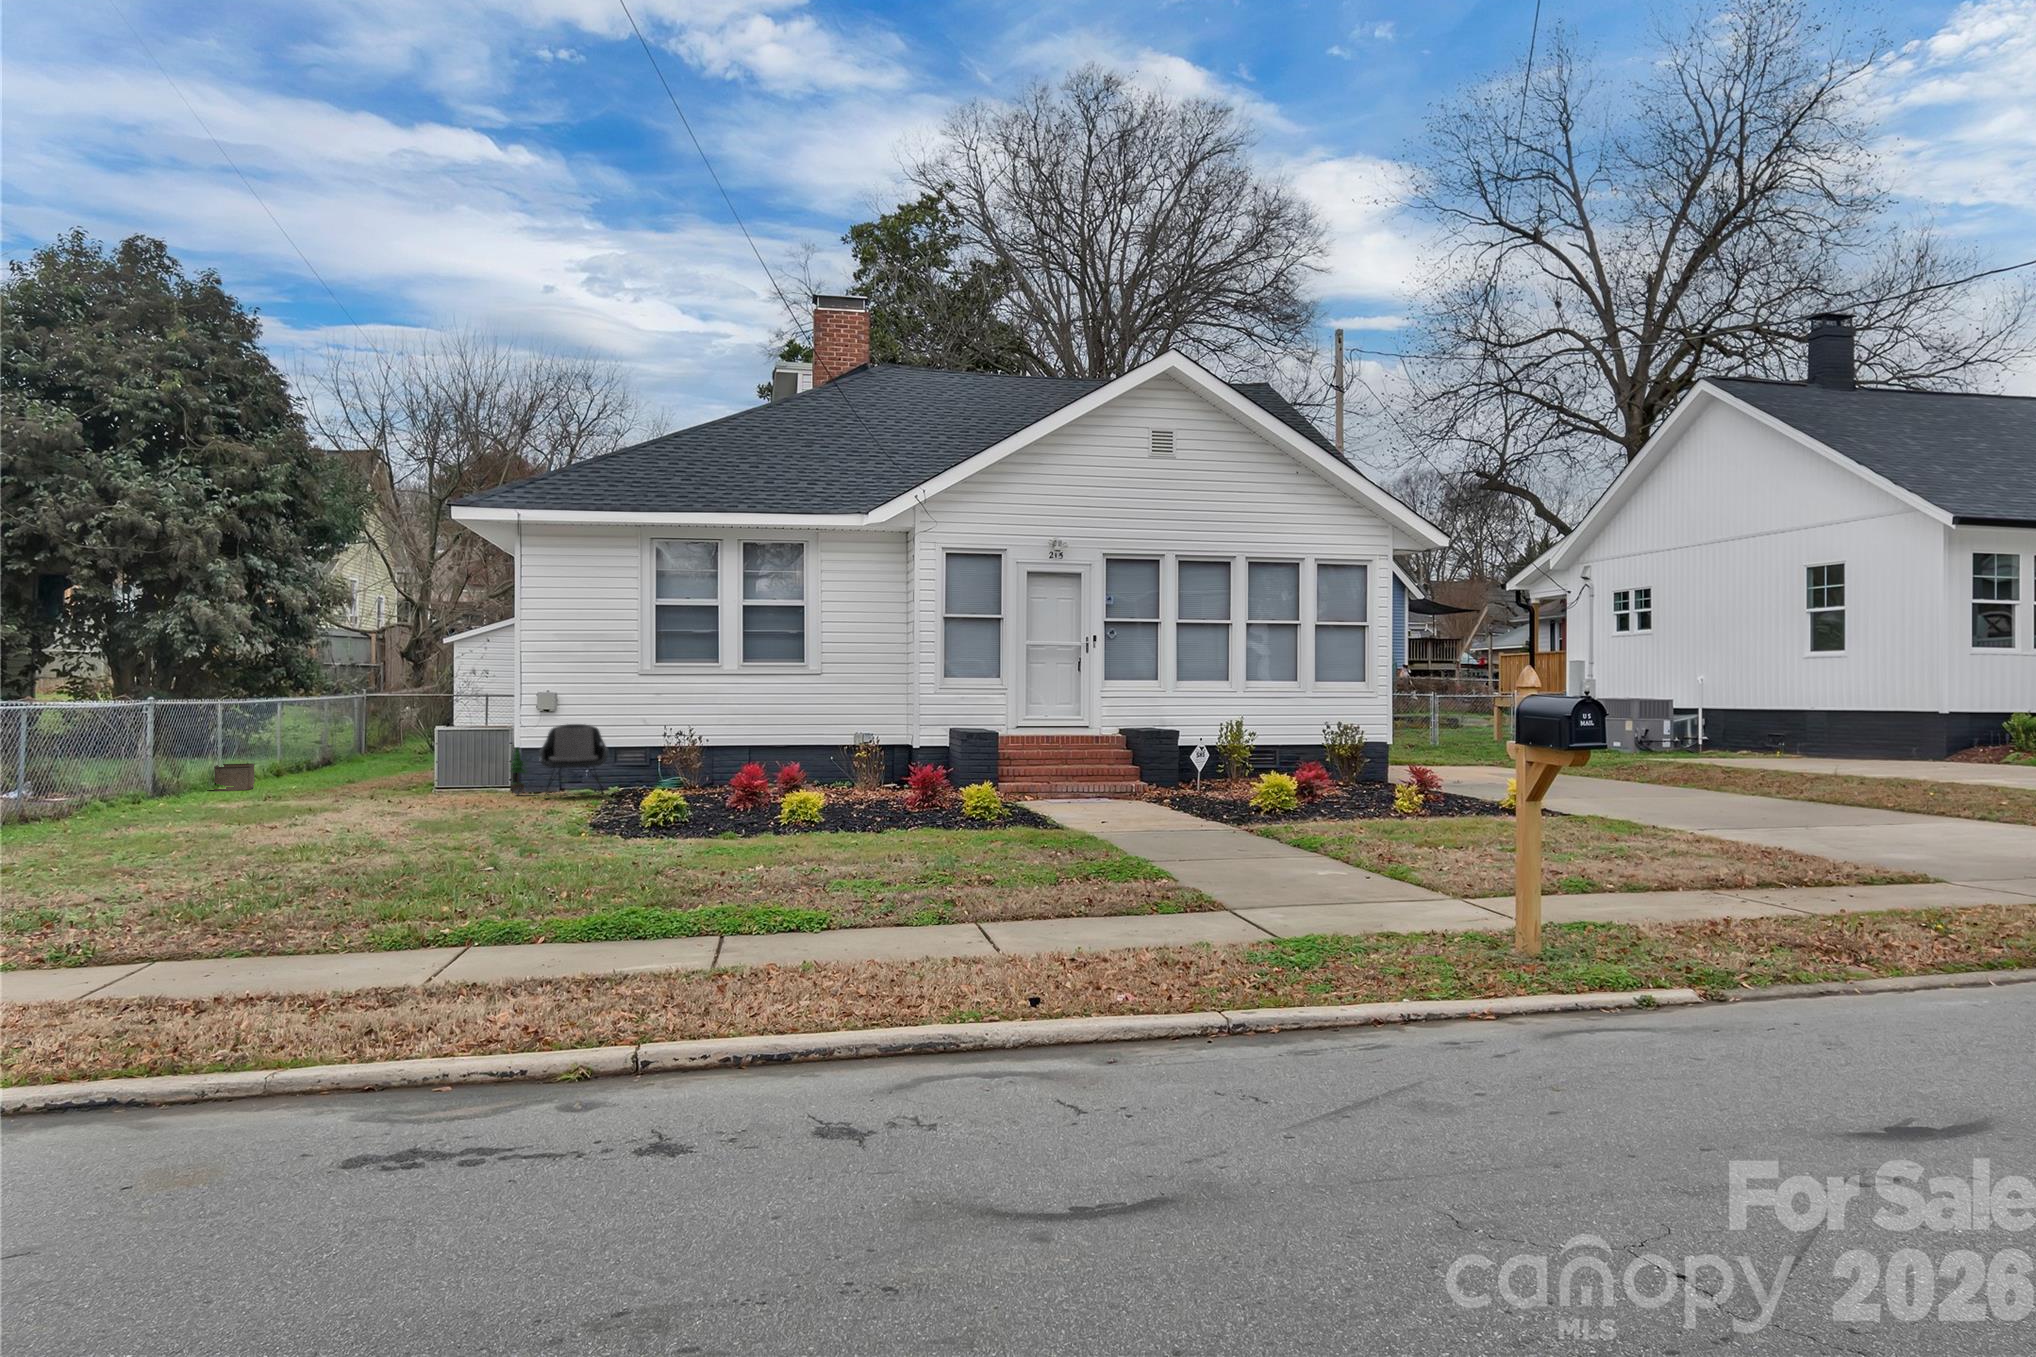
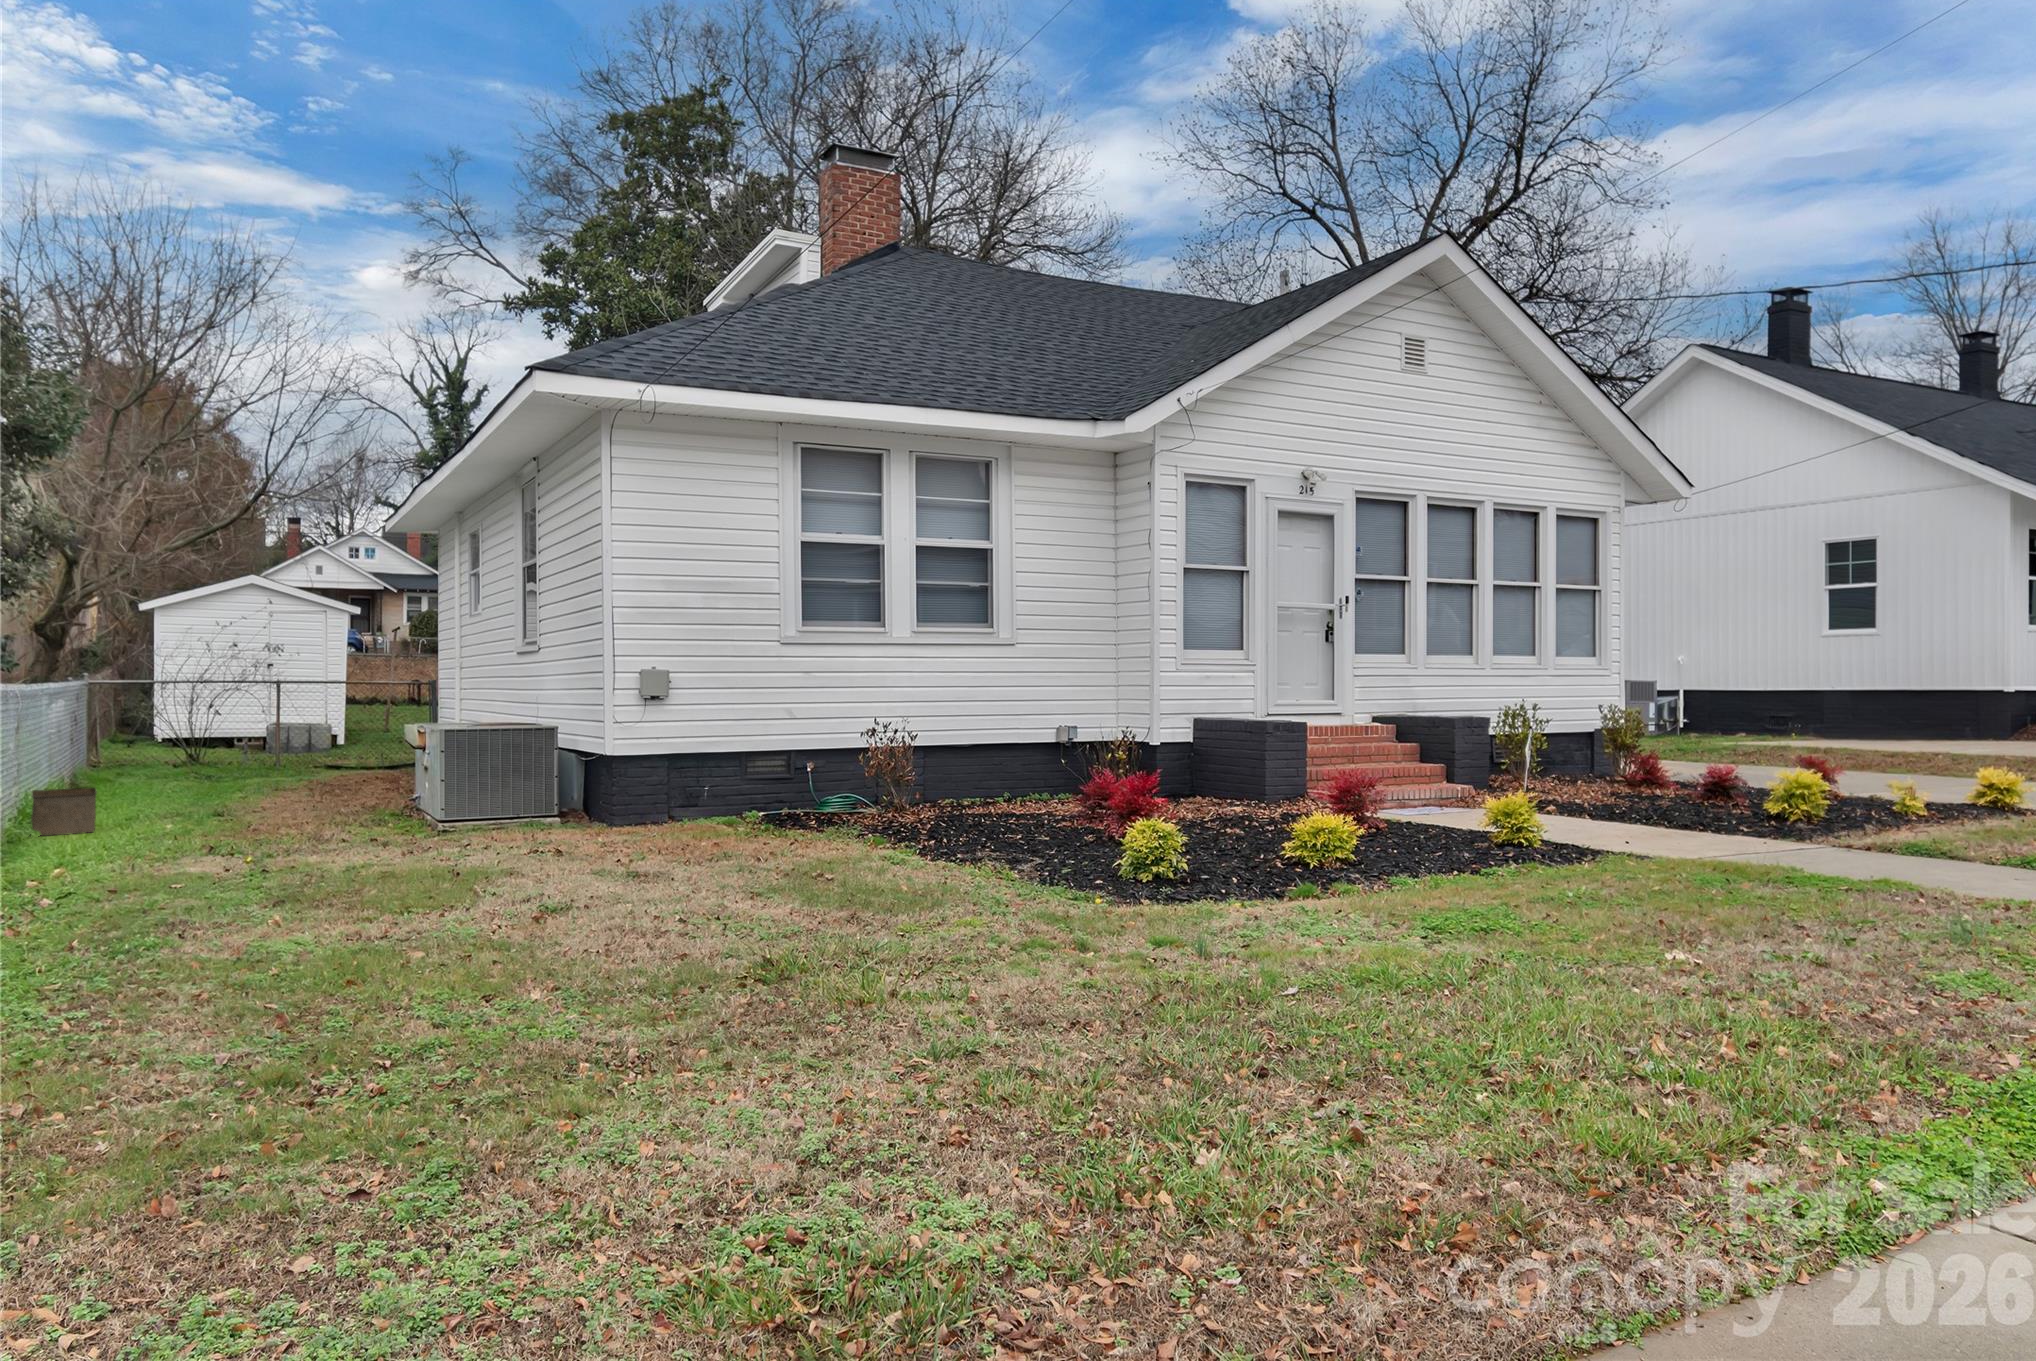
lounge chair: present [539,724,608,798] -> none [652,717,765,836]
potted tree: present [510,748,526,795] -> none [591,752,620,827]

